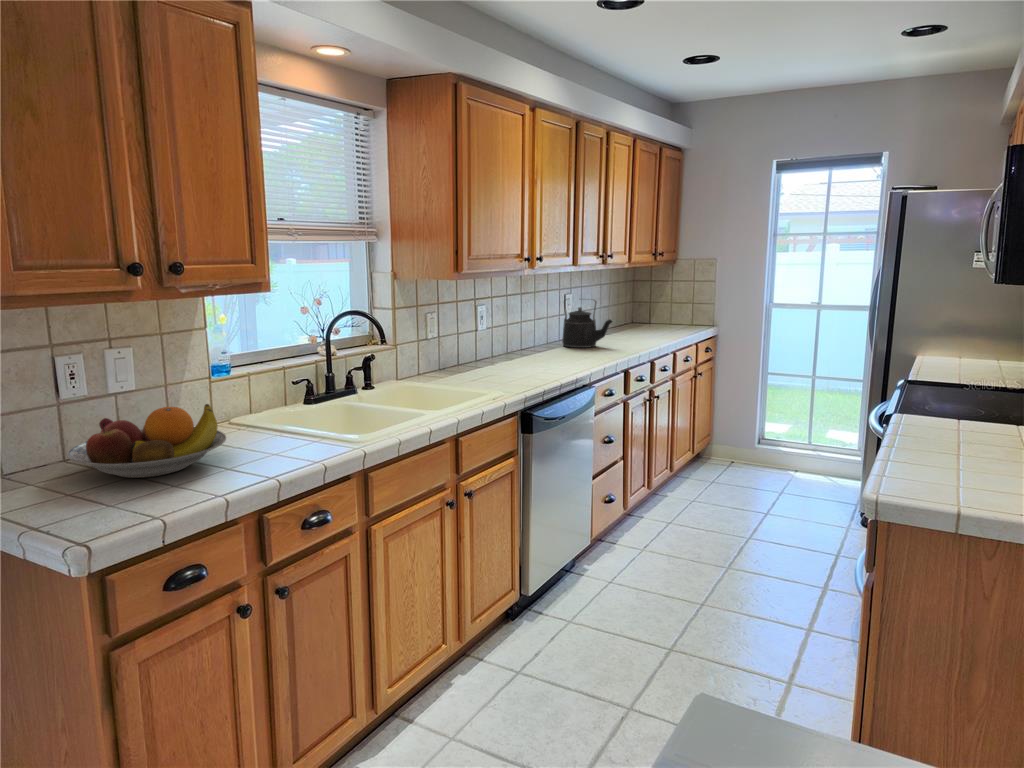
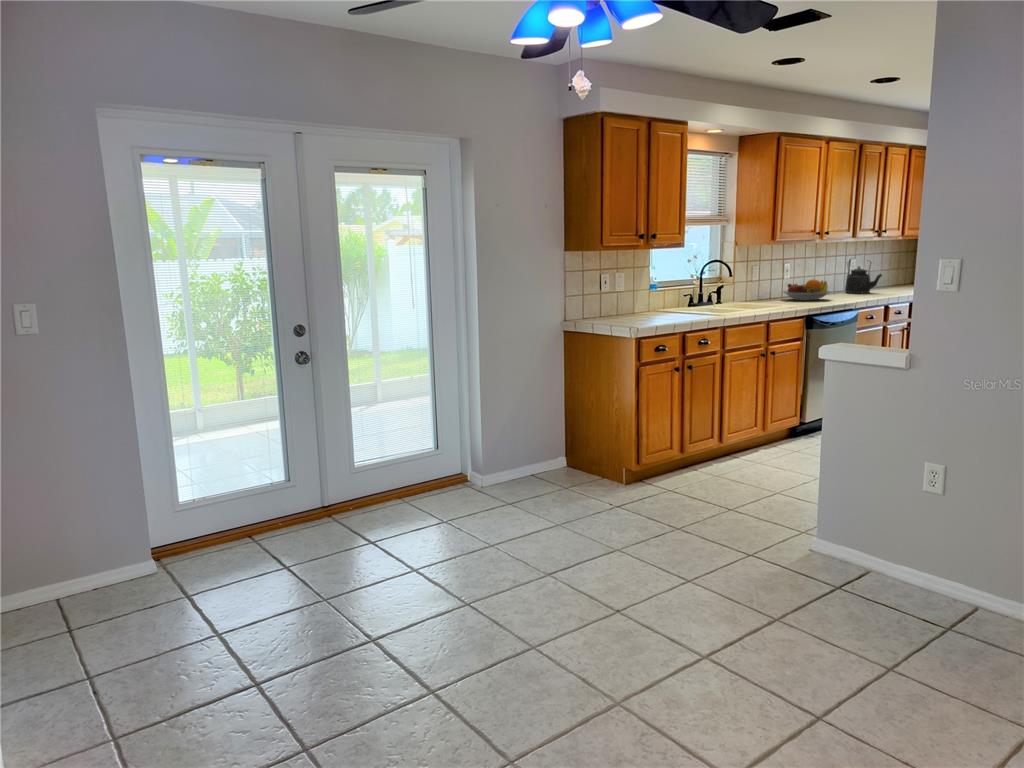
fruit bowl: present [67,404,226,478] -> present [782,279,831,300]

